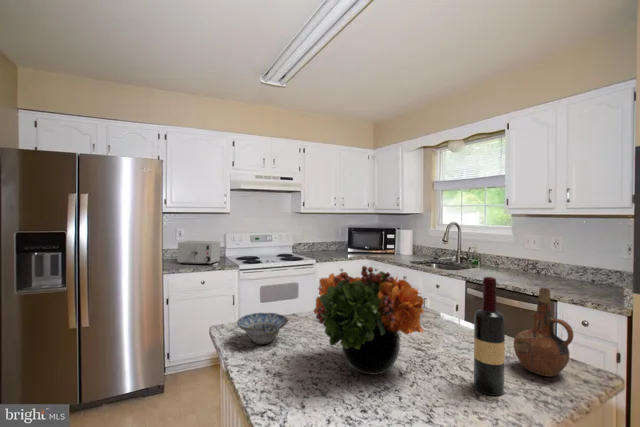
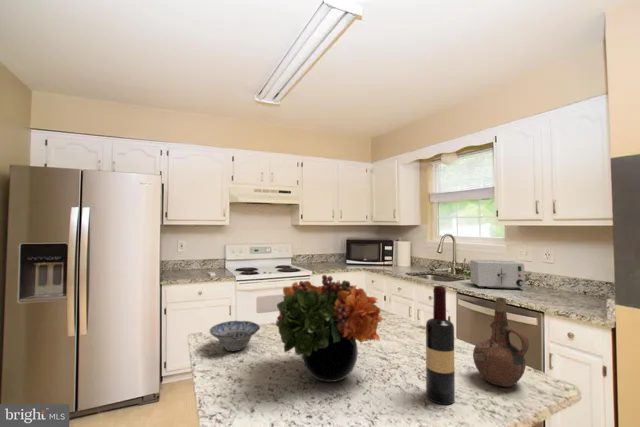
toaster: present [178,241,220,265] -> present [470,260,525,289]

